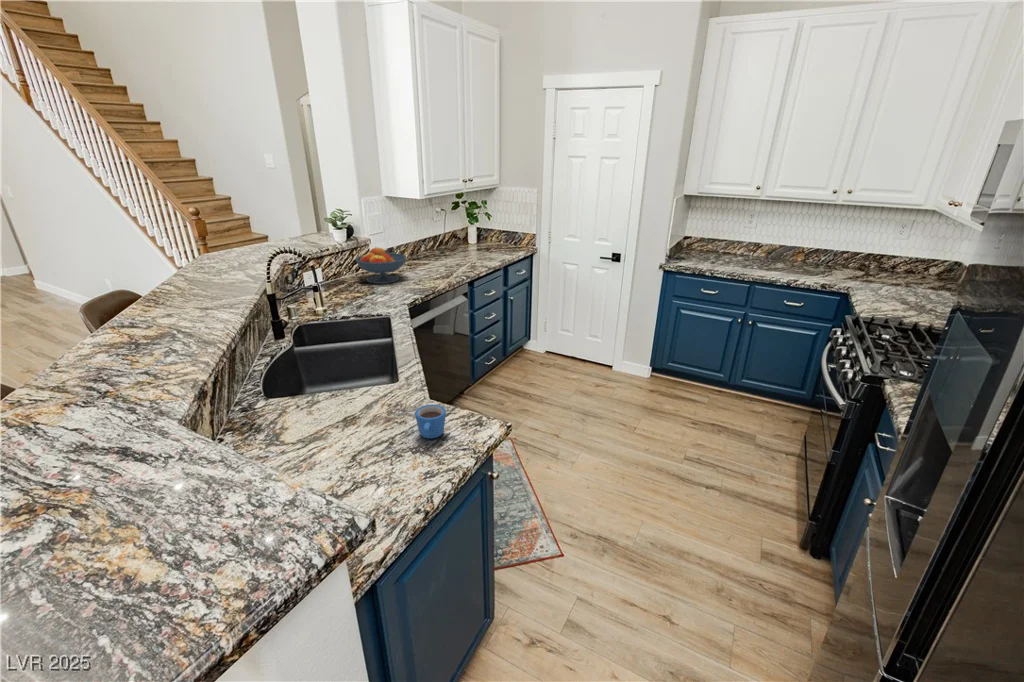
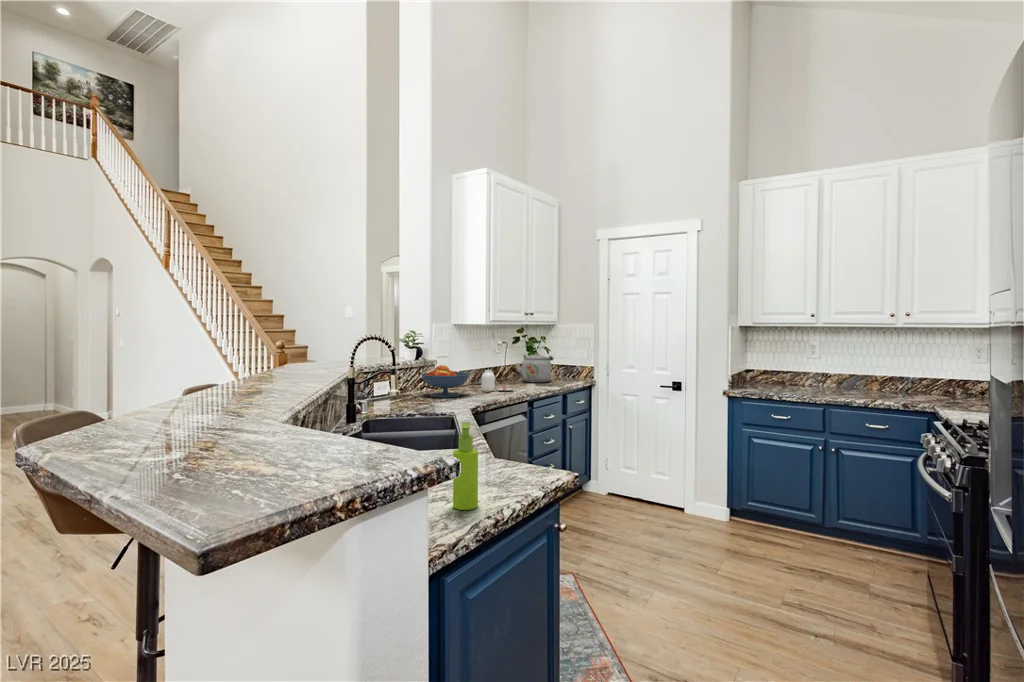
kettle: none [456,221,495,253] -> present [516,353,553,383]
jar: none [420,248,456,273] -> present [482,370,514,393]
soap dispenser: none [383,404,410,481] -> present [453,422,478,510]
mug: present [415,405,446,439] -> none [483,451,516,484]

